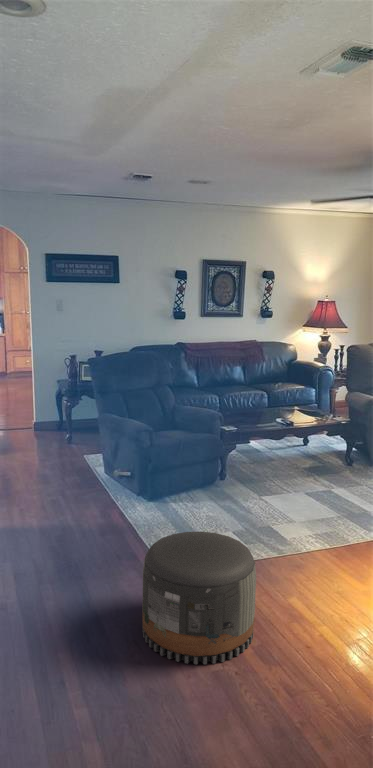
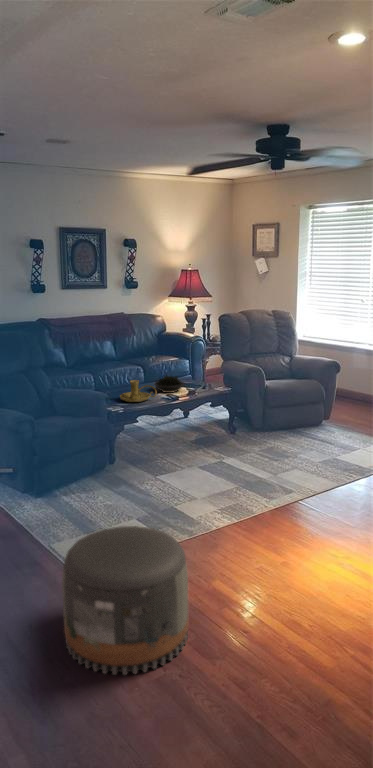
succulent plant: none [272,401,302,419] -> present [155,375,184,393]
candle holder: none [237,404,272,424] -> present [120,380,157,402]

